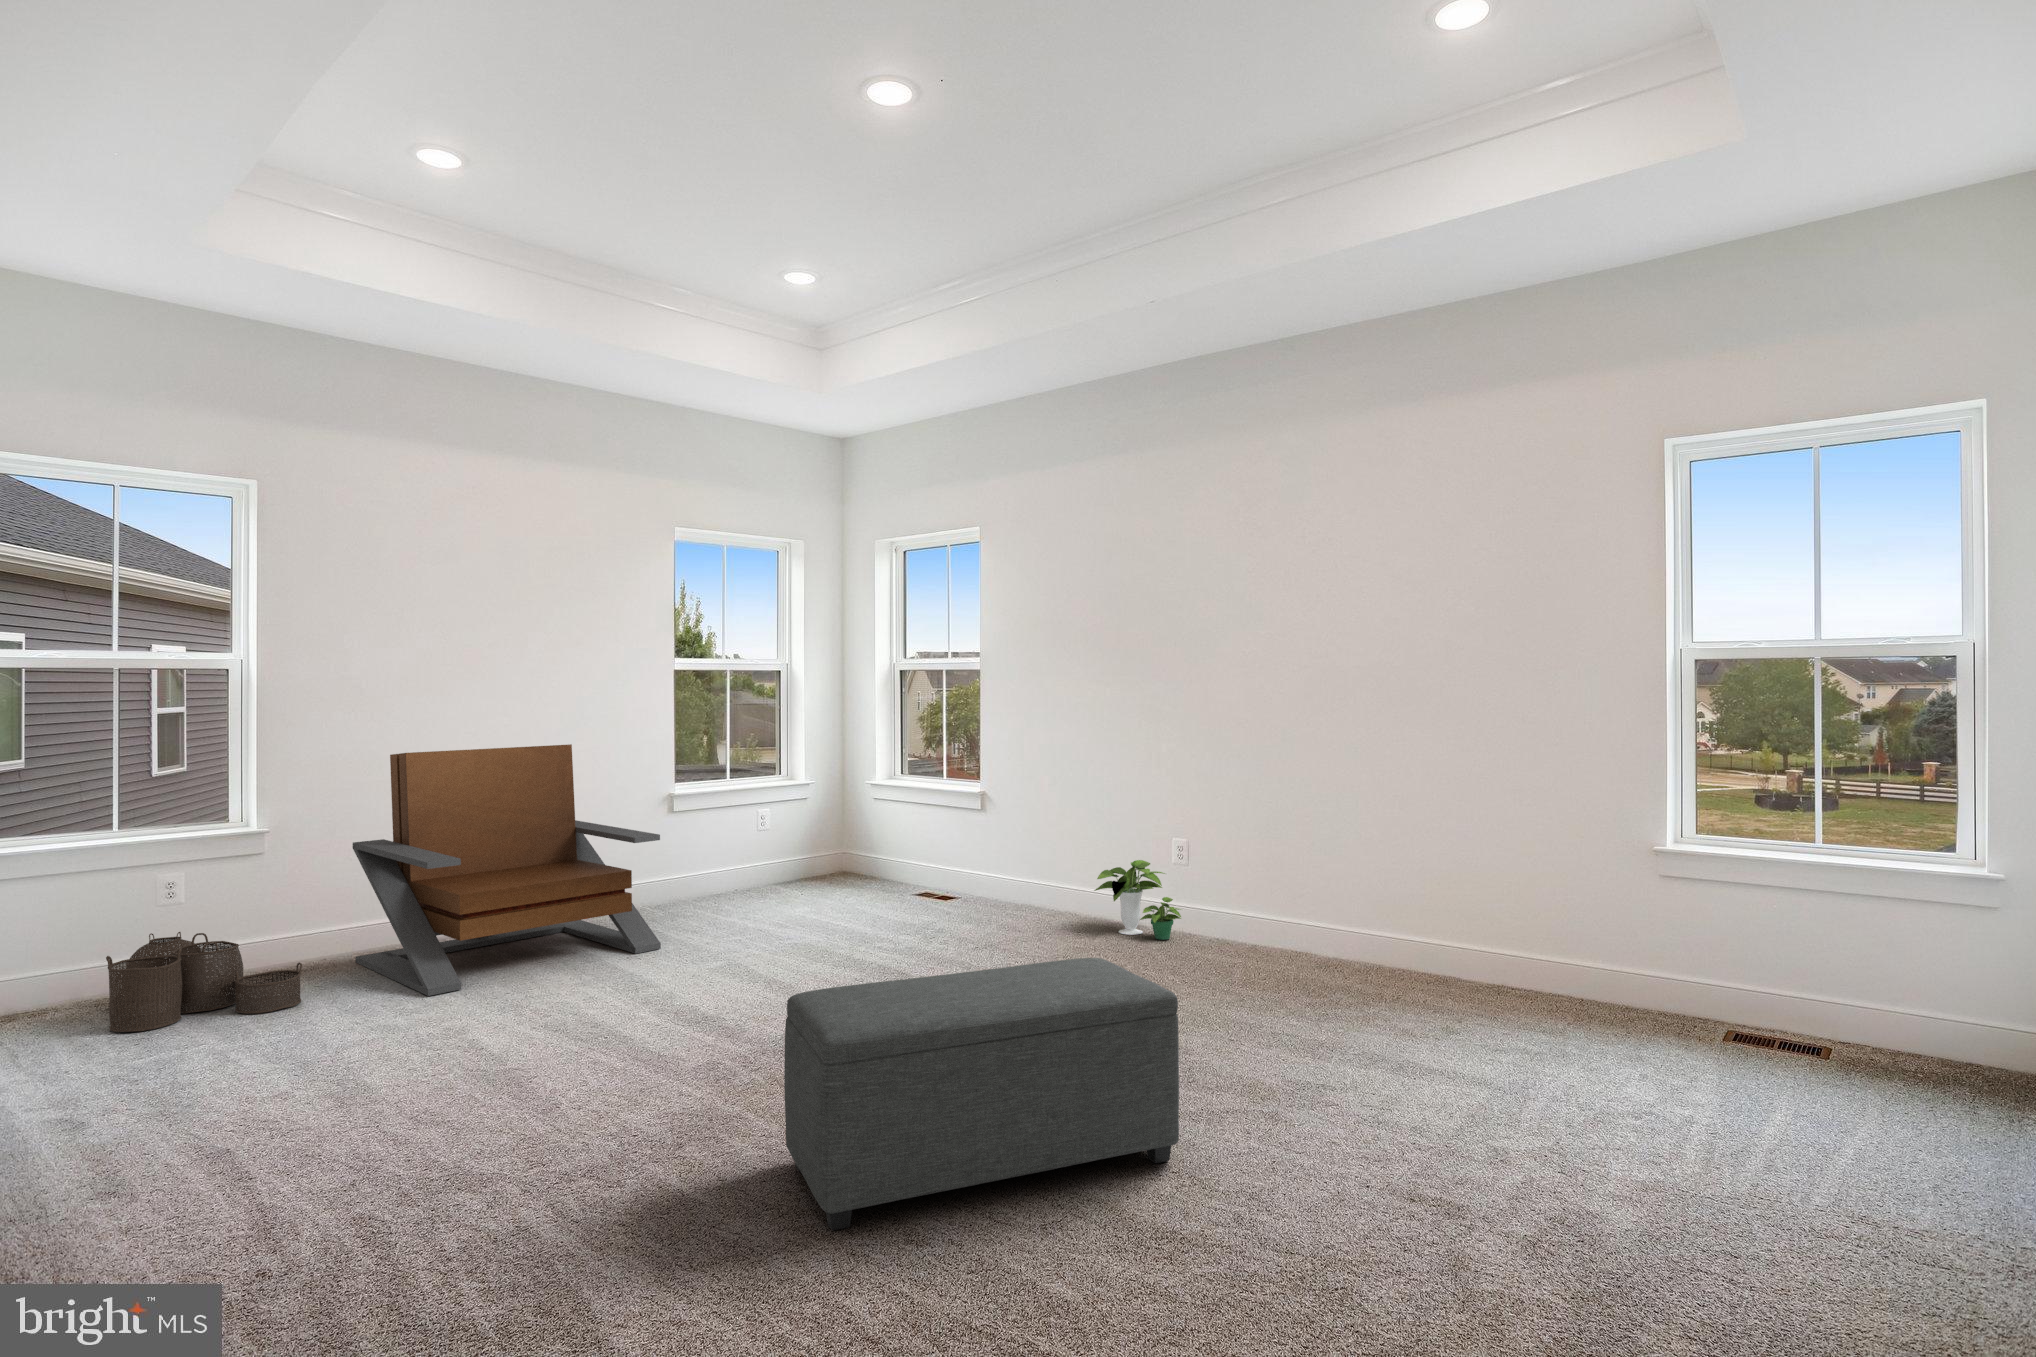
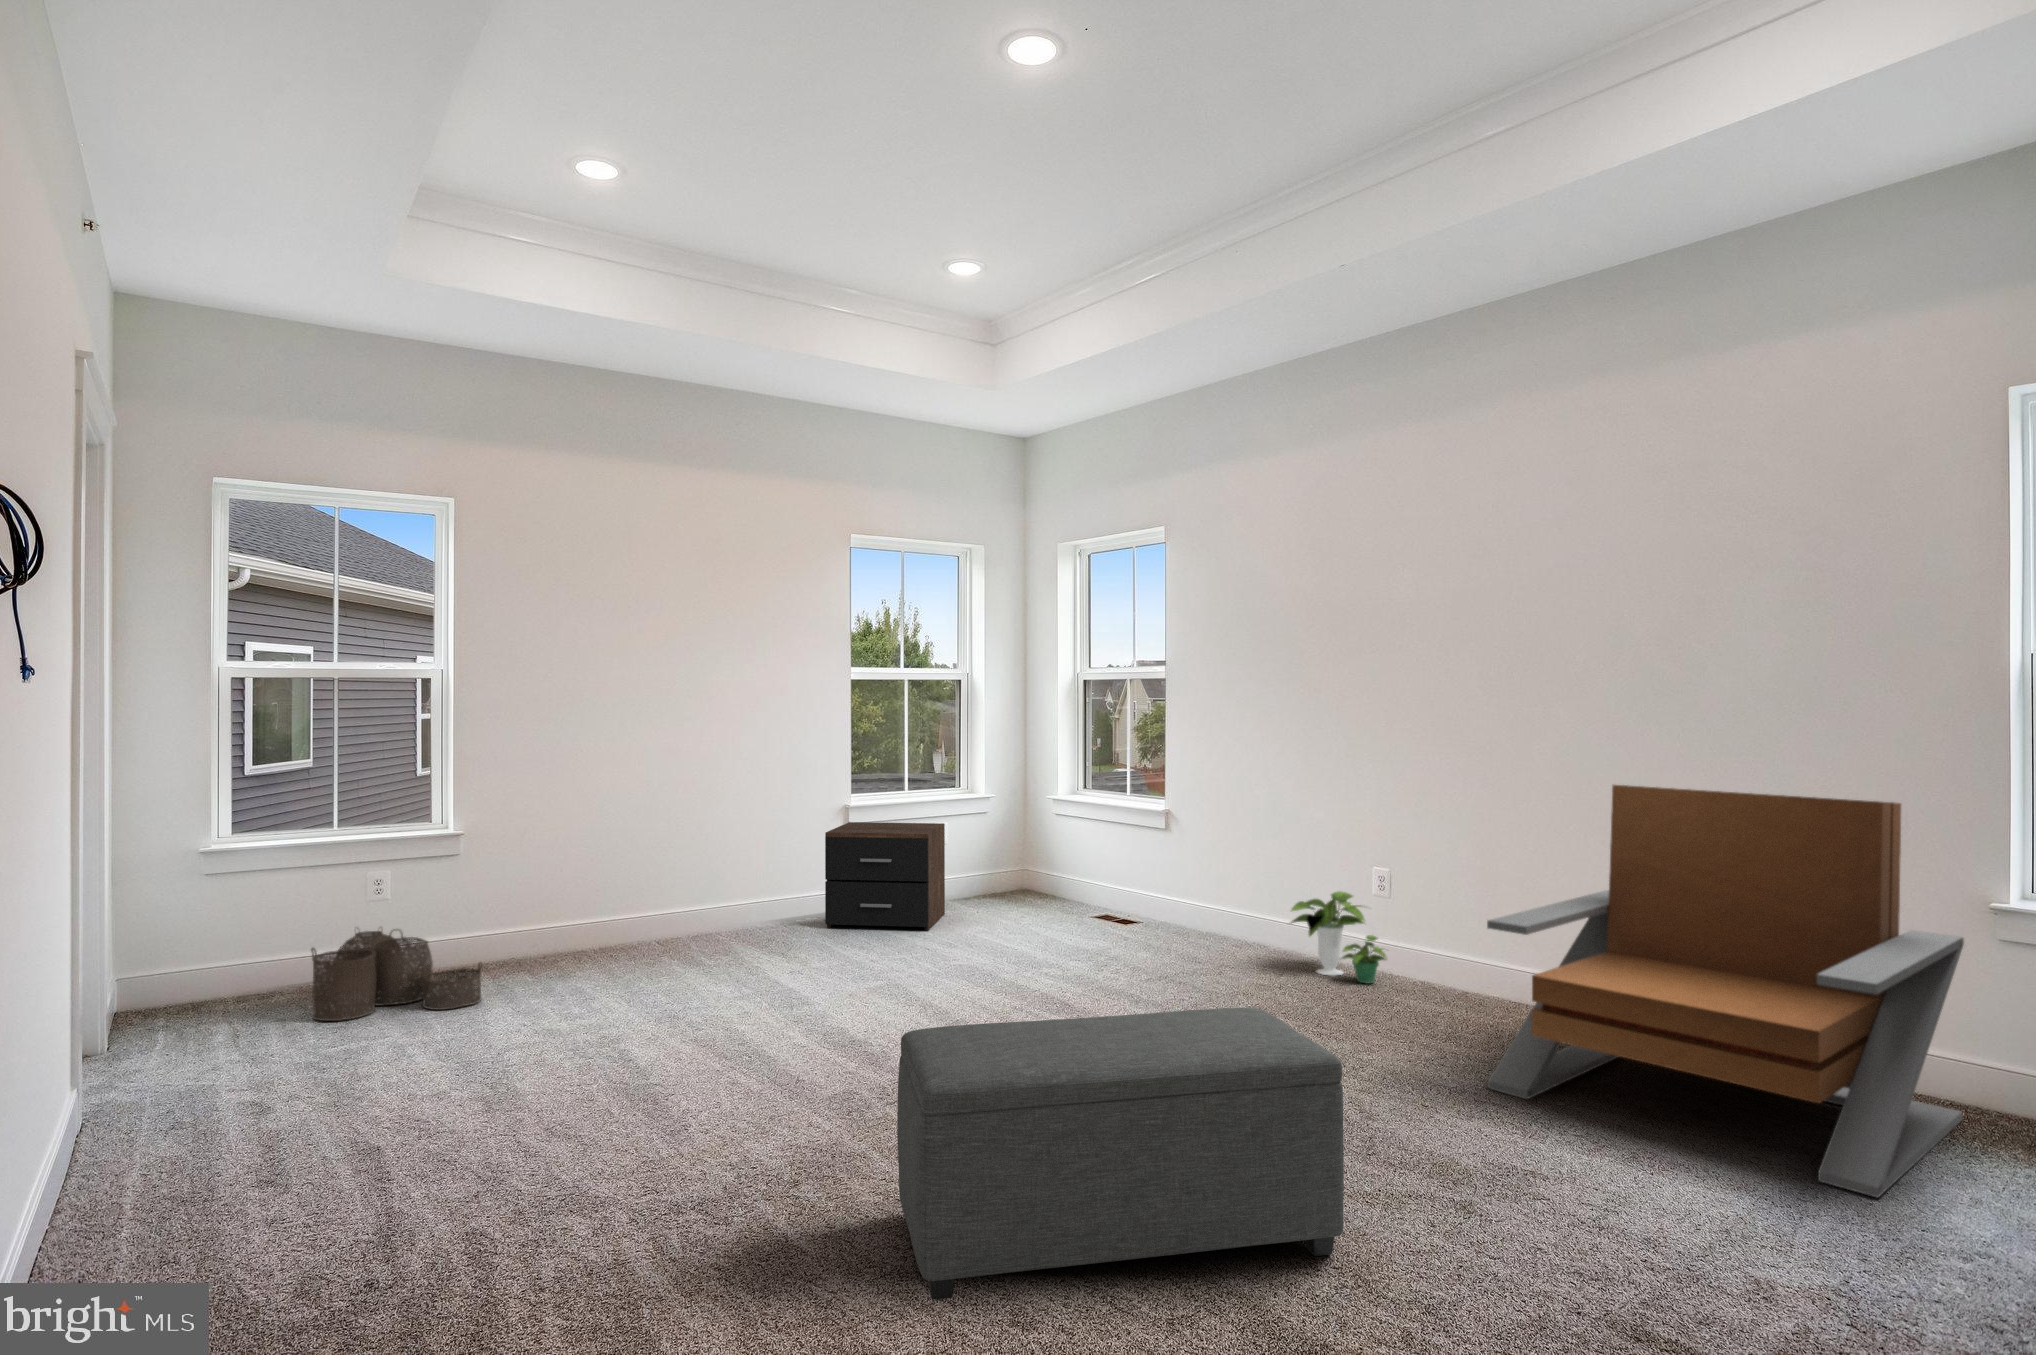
lounge chair: present [353,744,661,996] -> present [1487,785,1964,1198]
nightstand: none [653,810,769,914] -> present [825,822,945,930]

